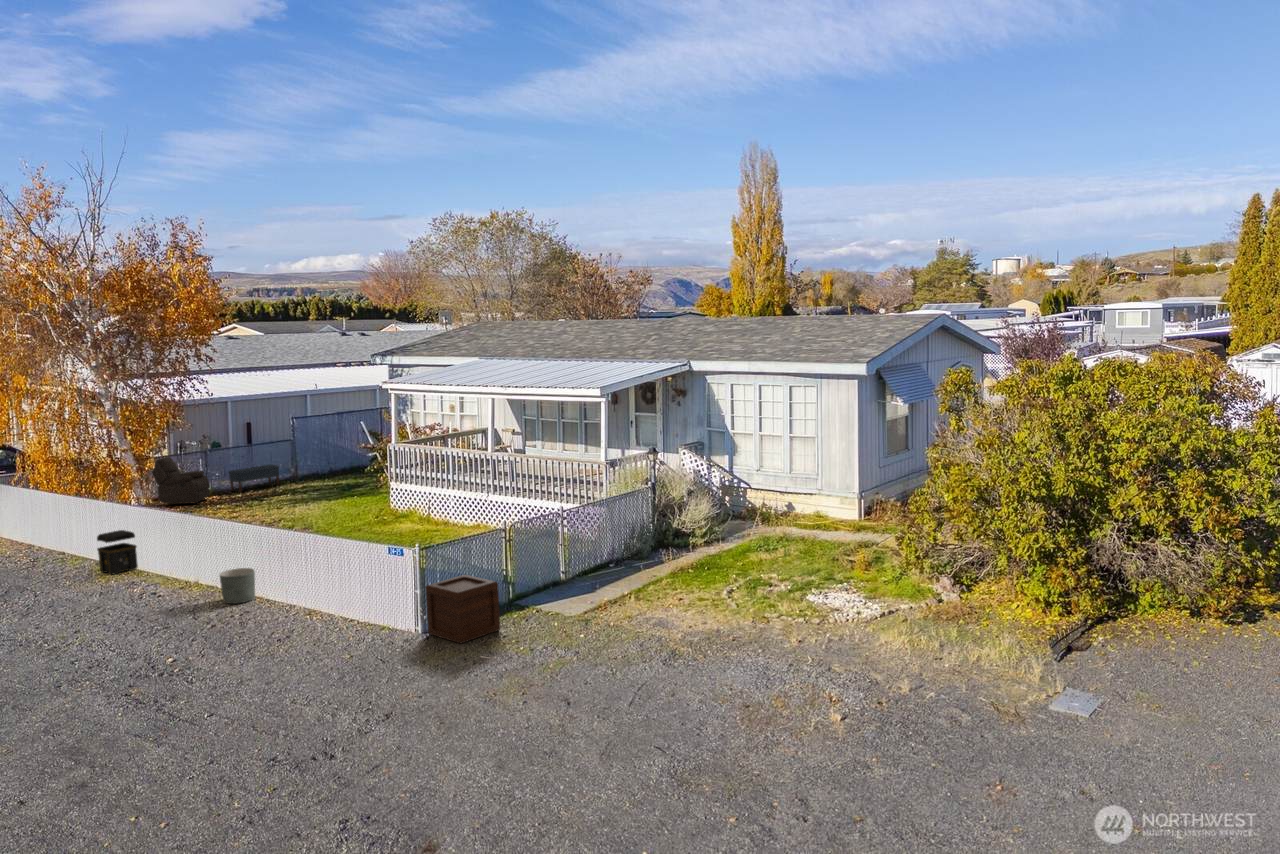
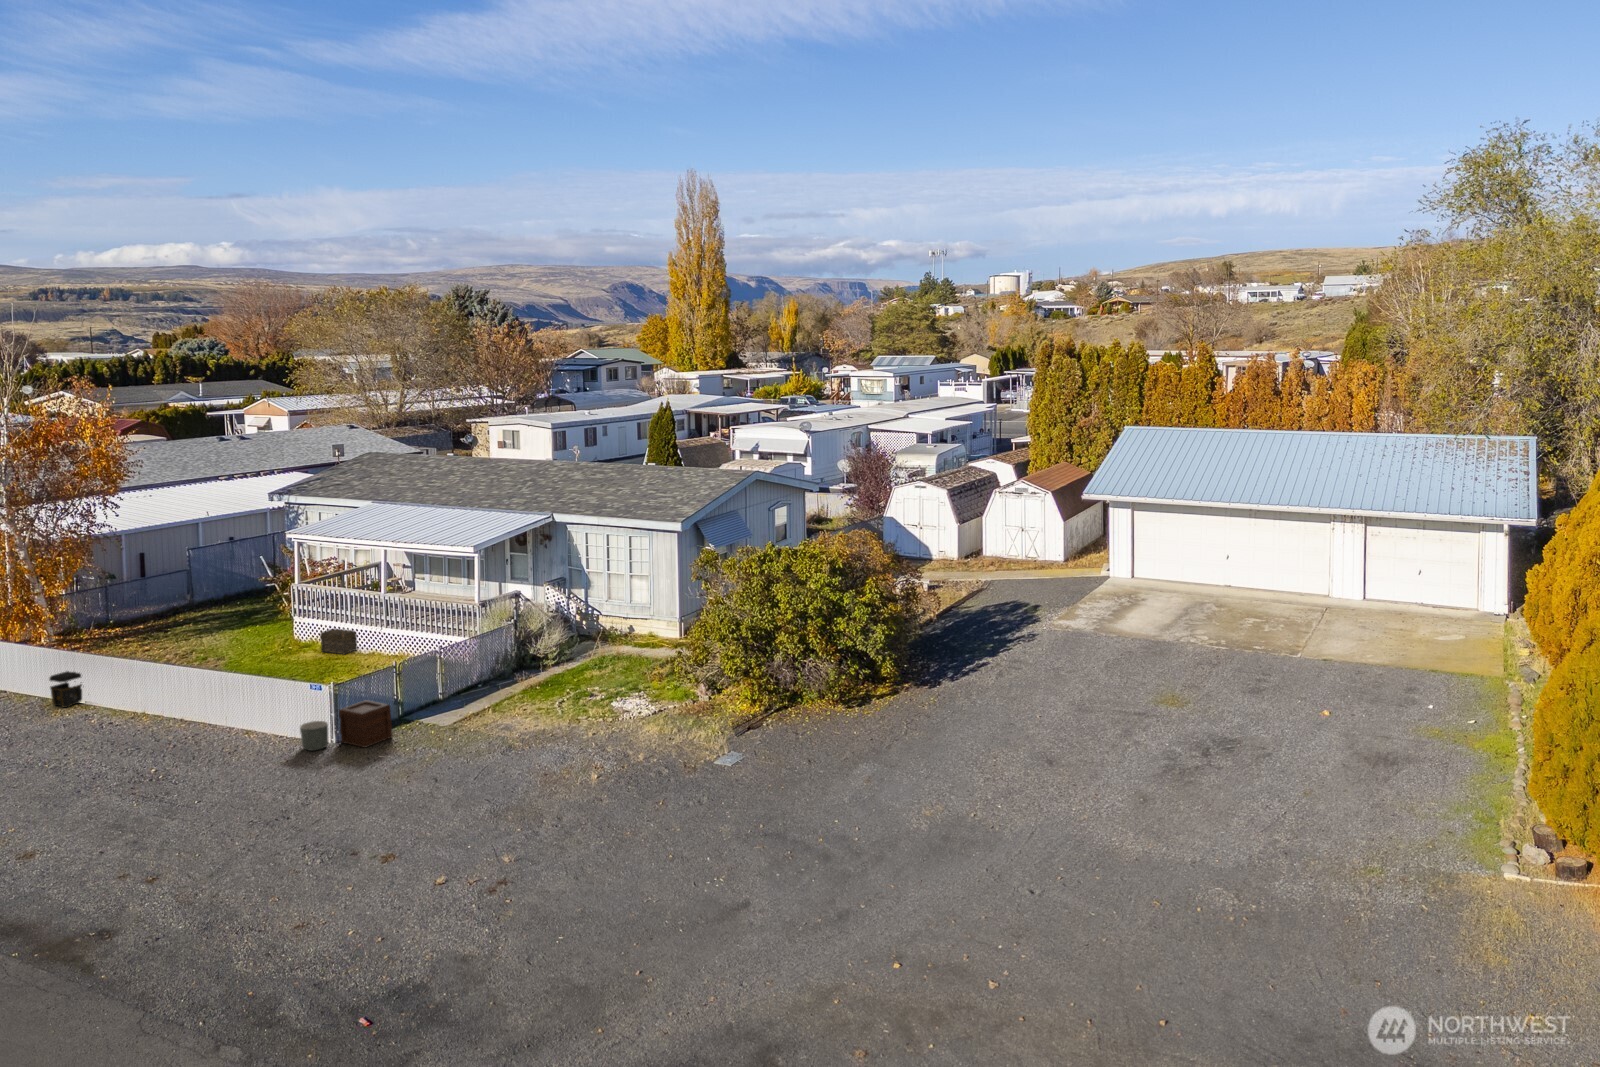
chair: present [152,456,210,505] -> none [58,594,115,639]
bench: present [229,465,279,492] -> none [129,595,179,623]
basket: none [416,495,460,526] -> present [320,629,357,654]
planter: present [219,568,255,604] -> present [300,721,328,751]

